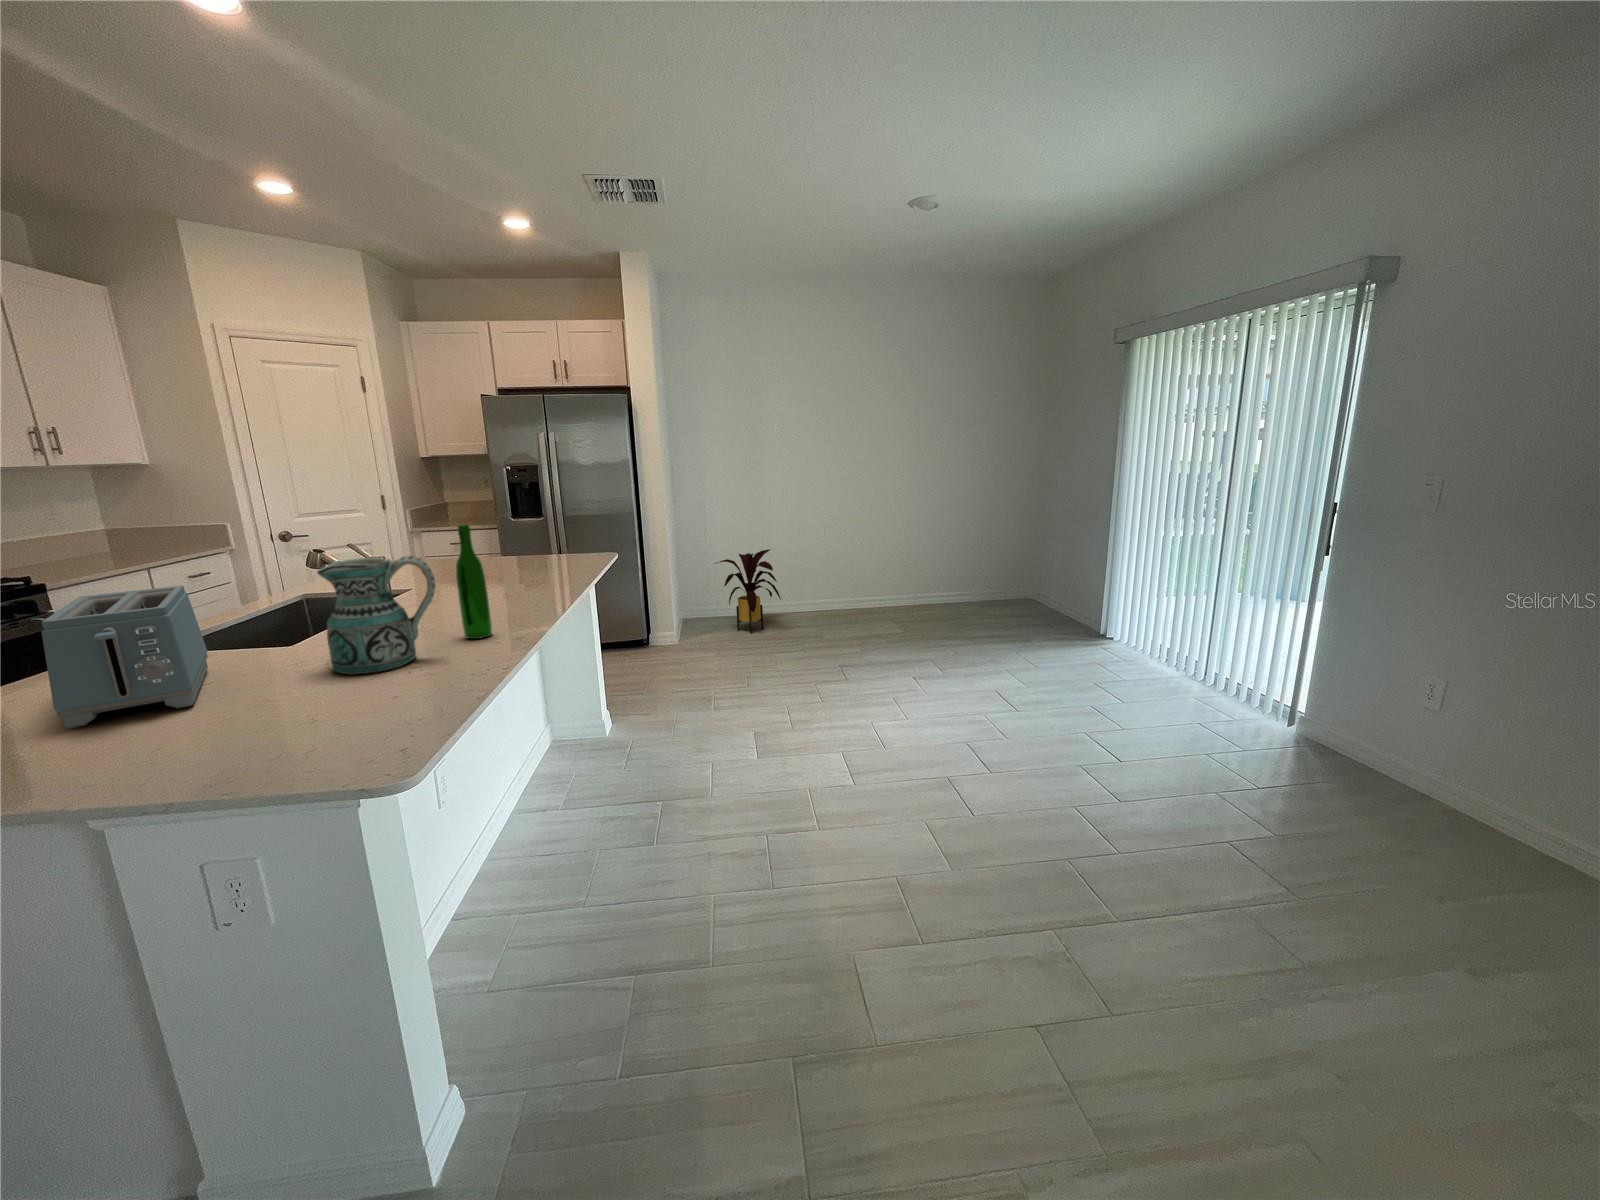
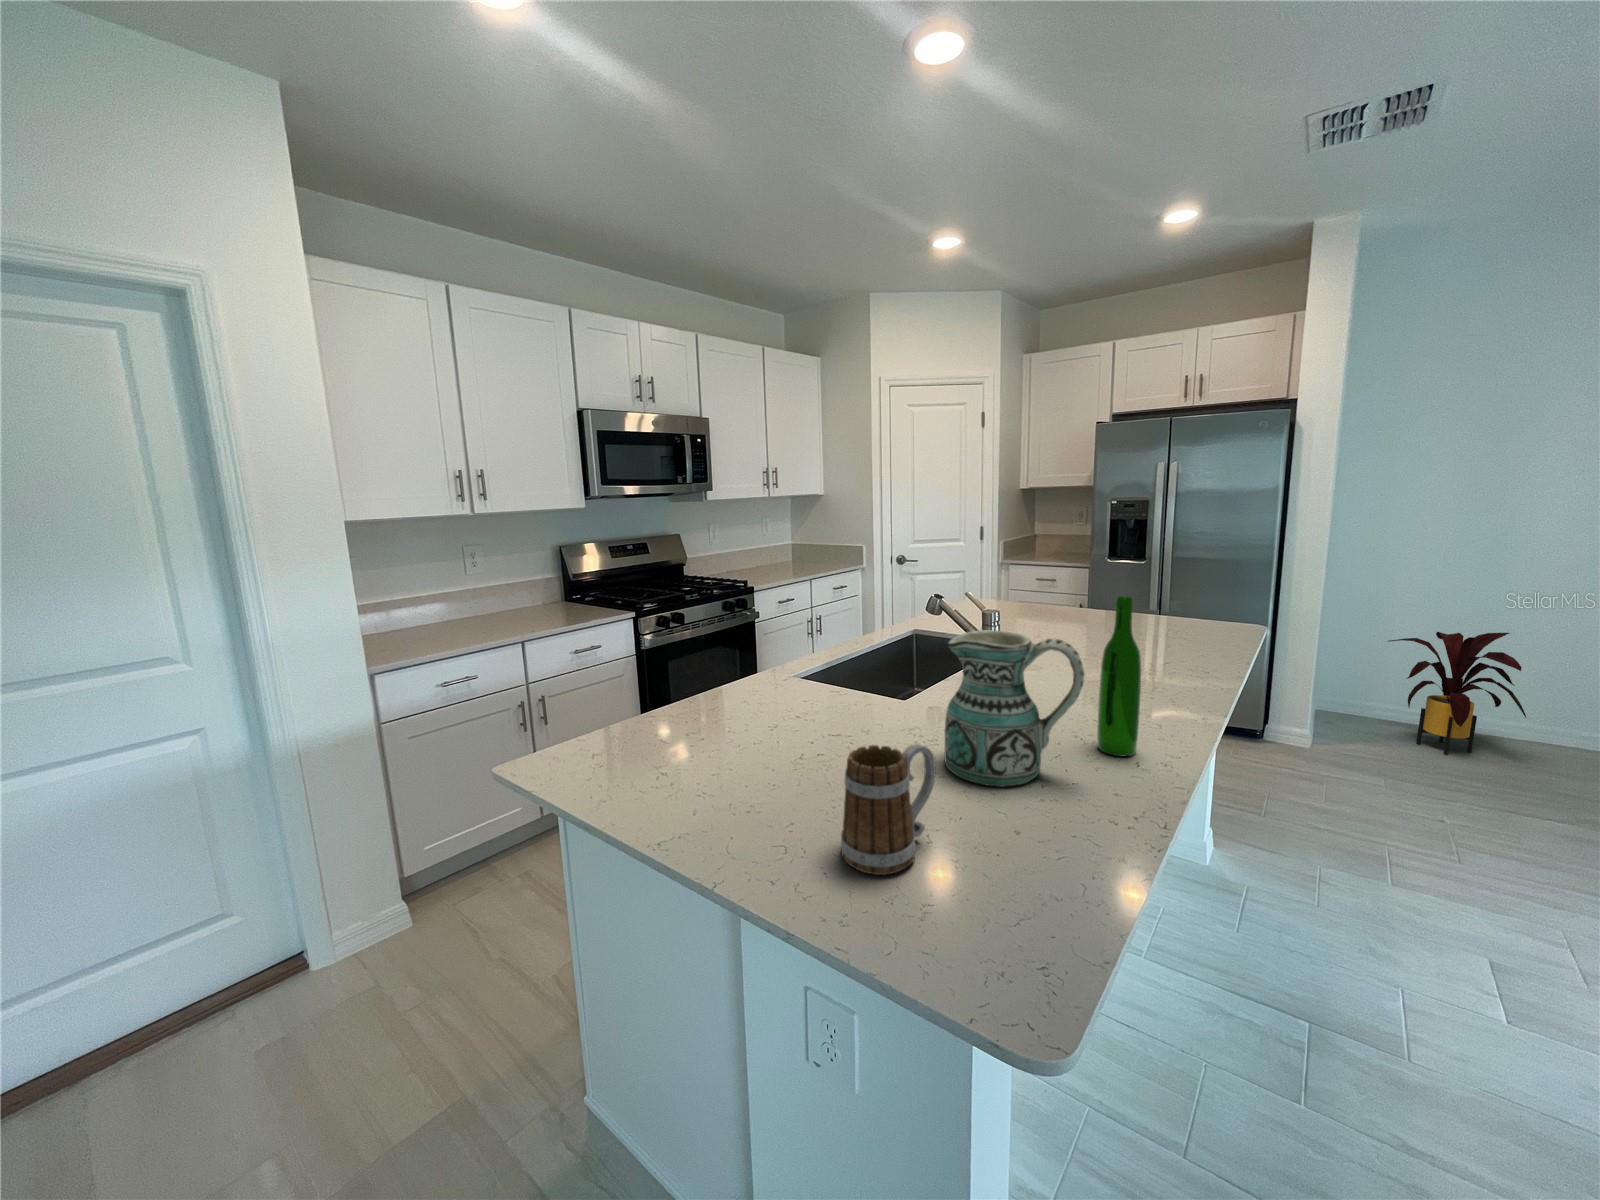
toaster: present [42,586,208,728] -> none [713,633,835,778]
mug: none [224,637,313,737] -> present [841,744,936,875]

